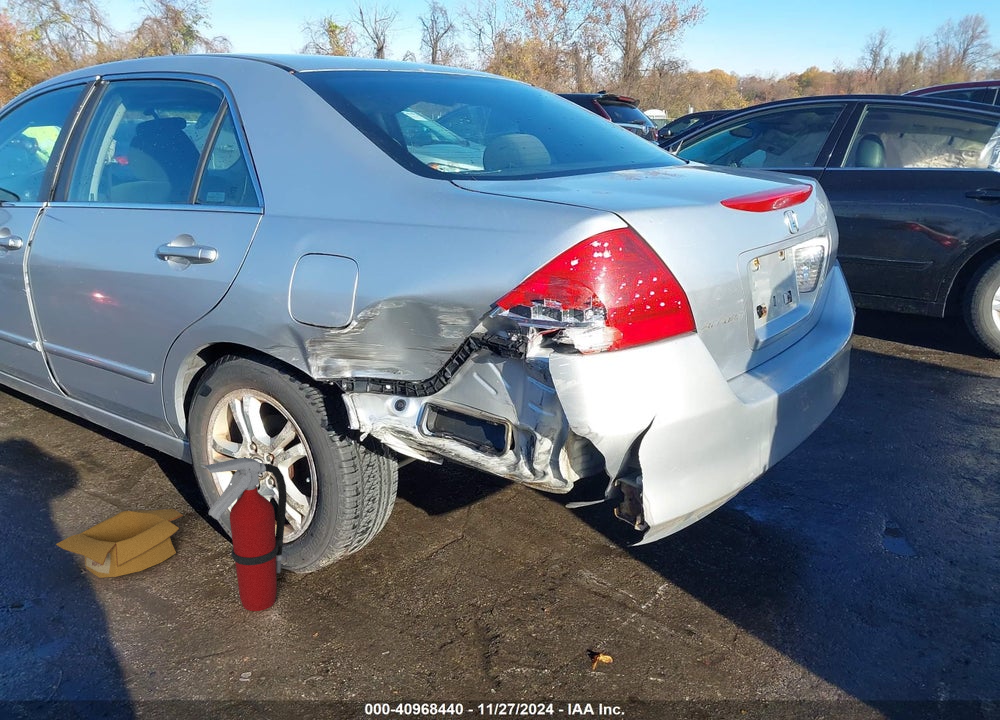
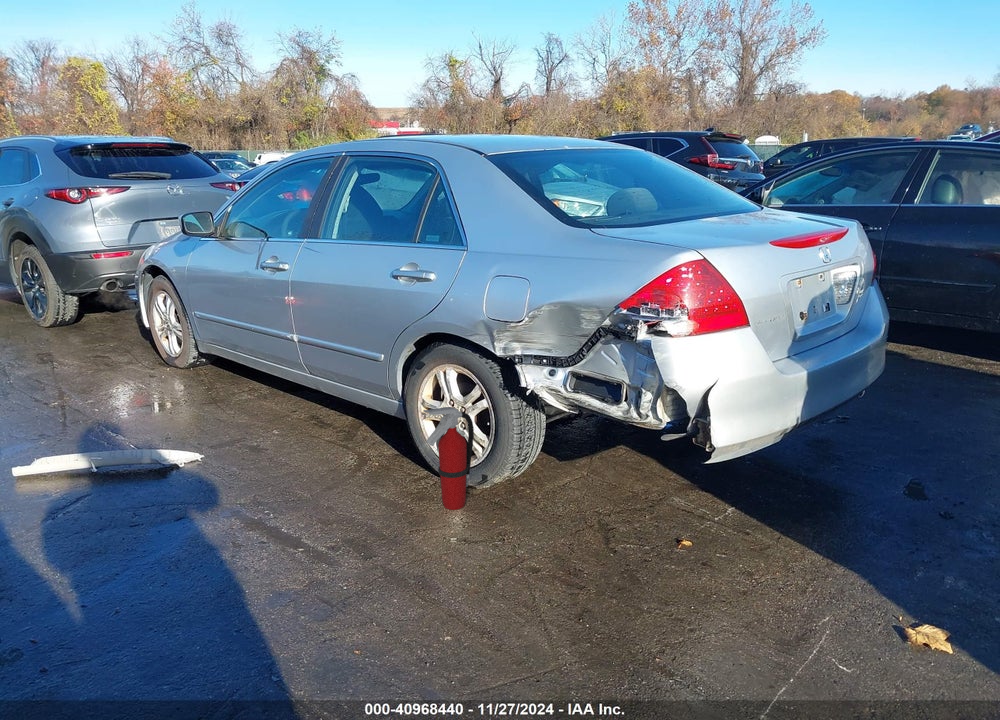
cardboard box: present [56,508,183,578] -> none [320,446,400,487]

